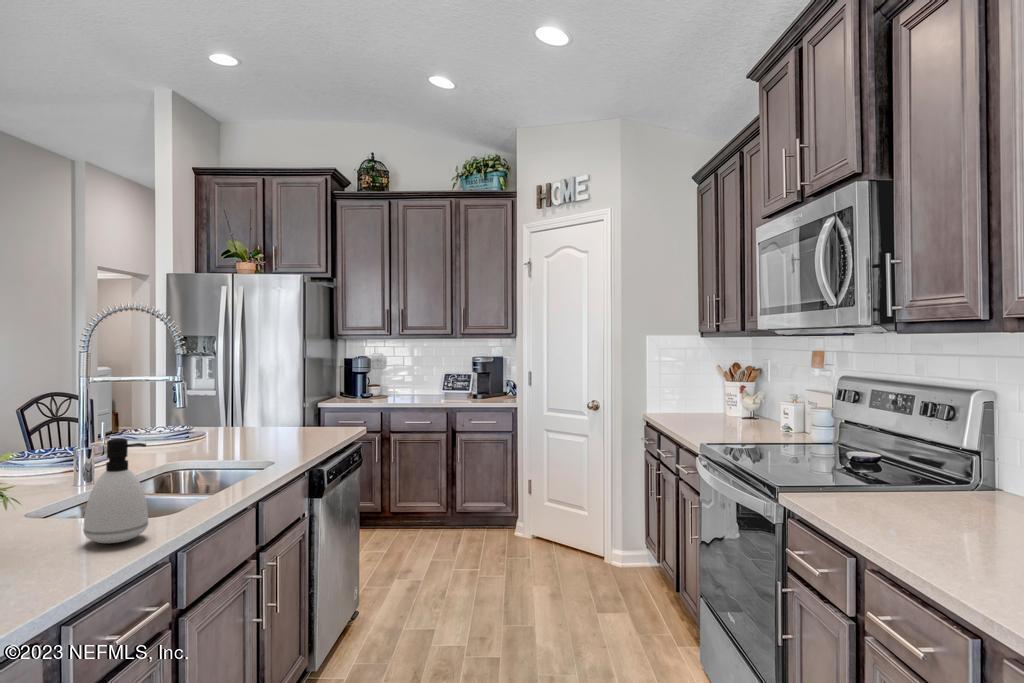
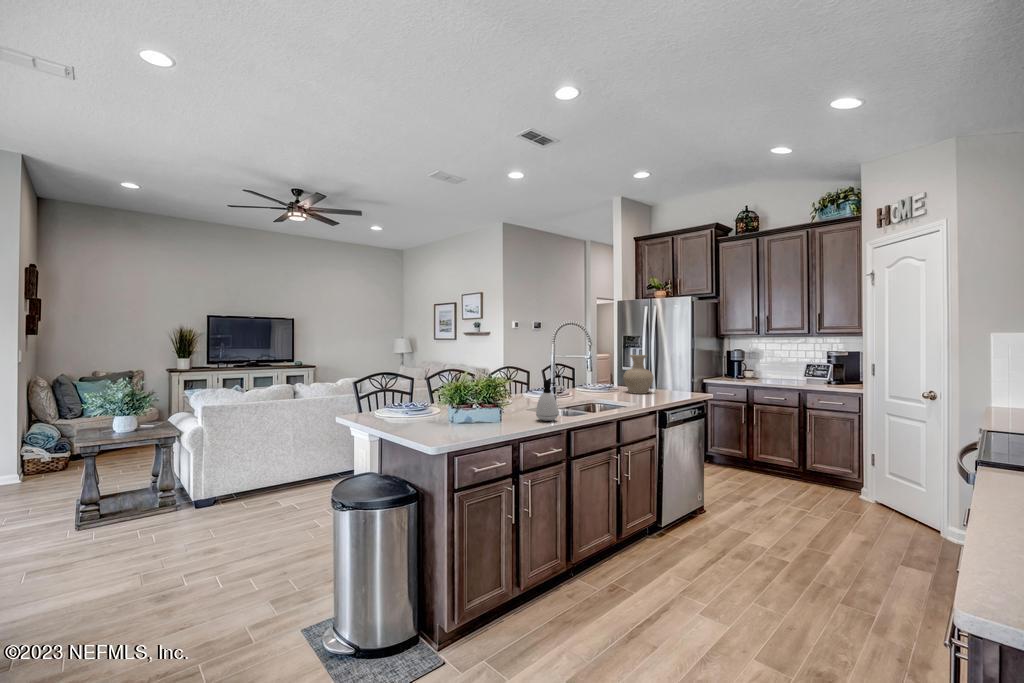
vase: none [222,368,279,439] -> present [623,355,653,394]

